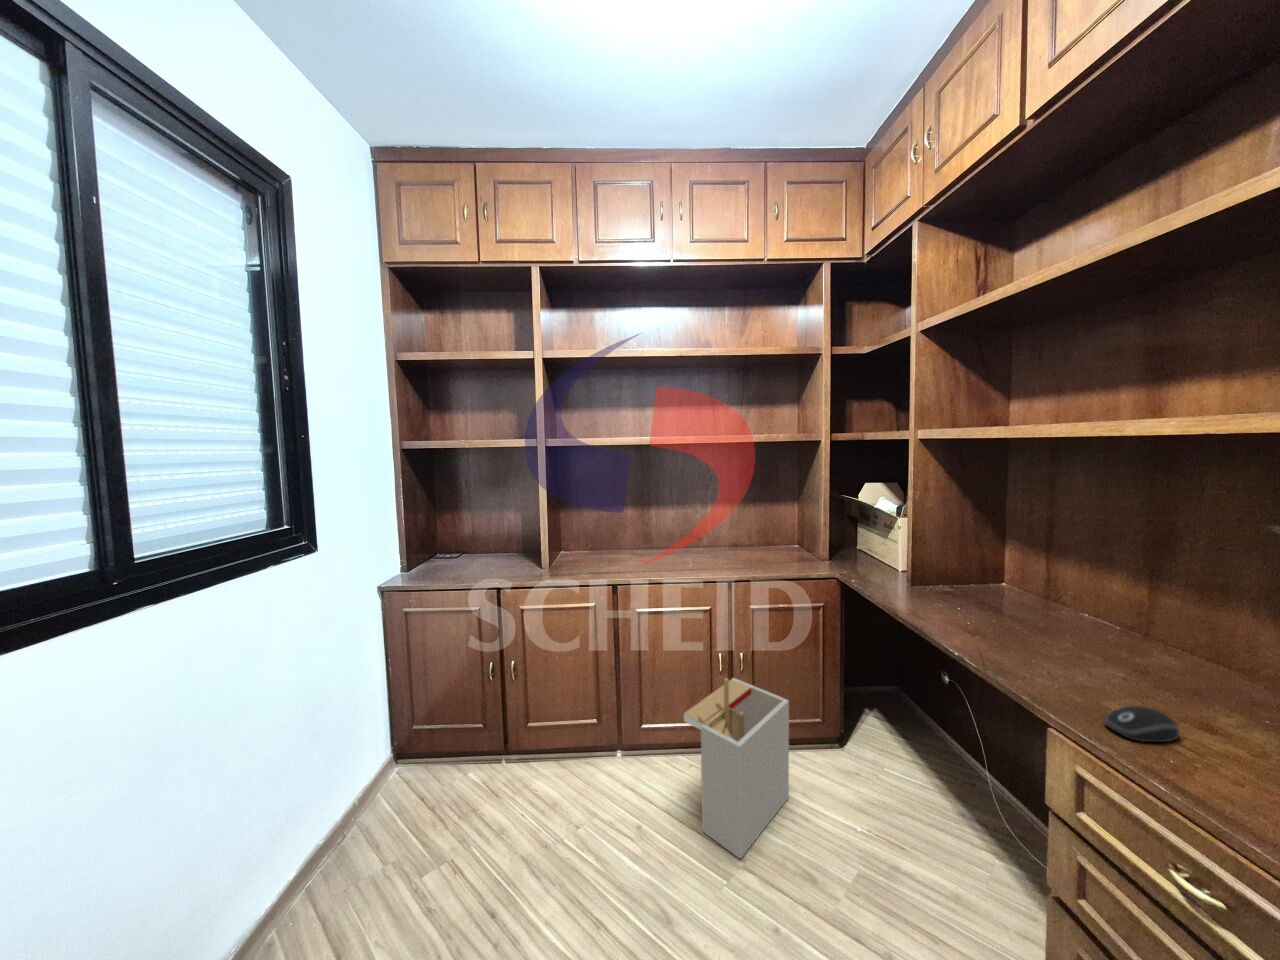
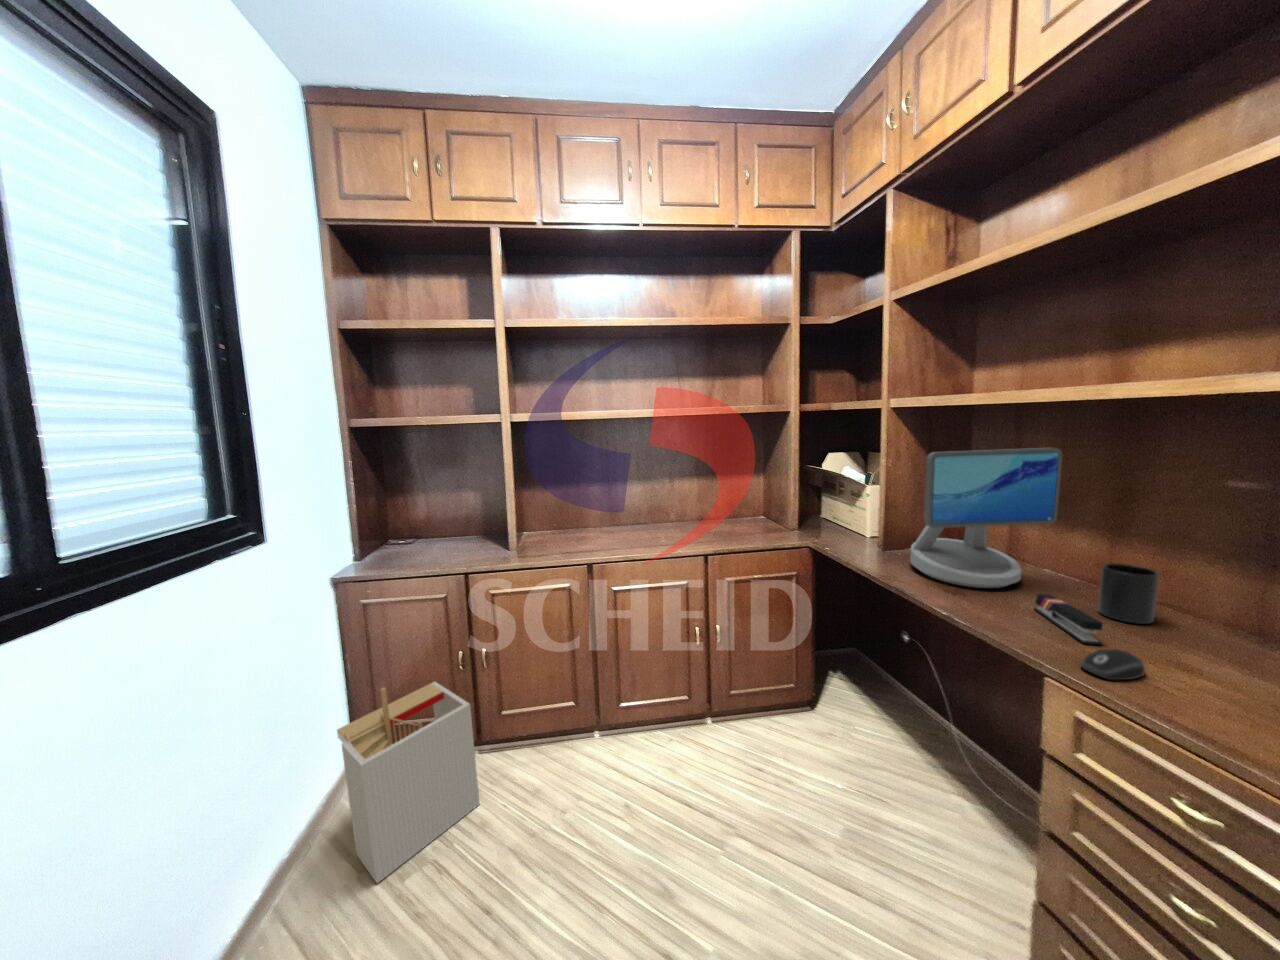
computer monitor: none [938,484,1103,631] -> present [910,448,1062,588]
mug: none [1142,612,1211,682] -> present [1098,563,1159,624]
stapler: none [1066,641,1137,702] -> present [1034,594,1103,645]
storage bin: present [684,678,789,859] -> present [337,682,480,883]

